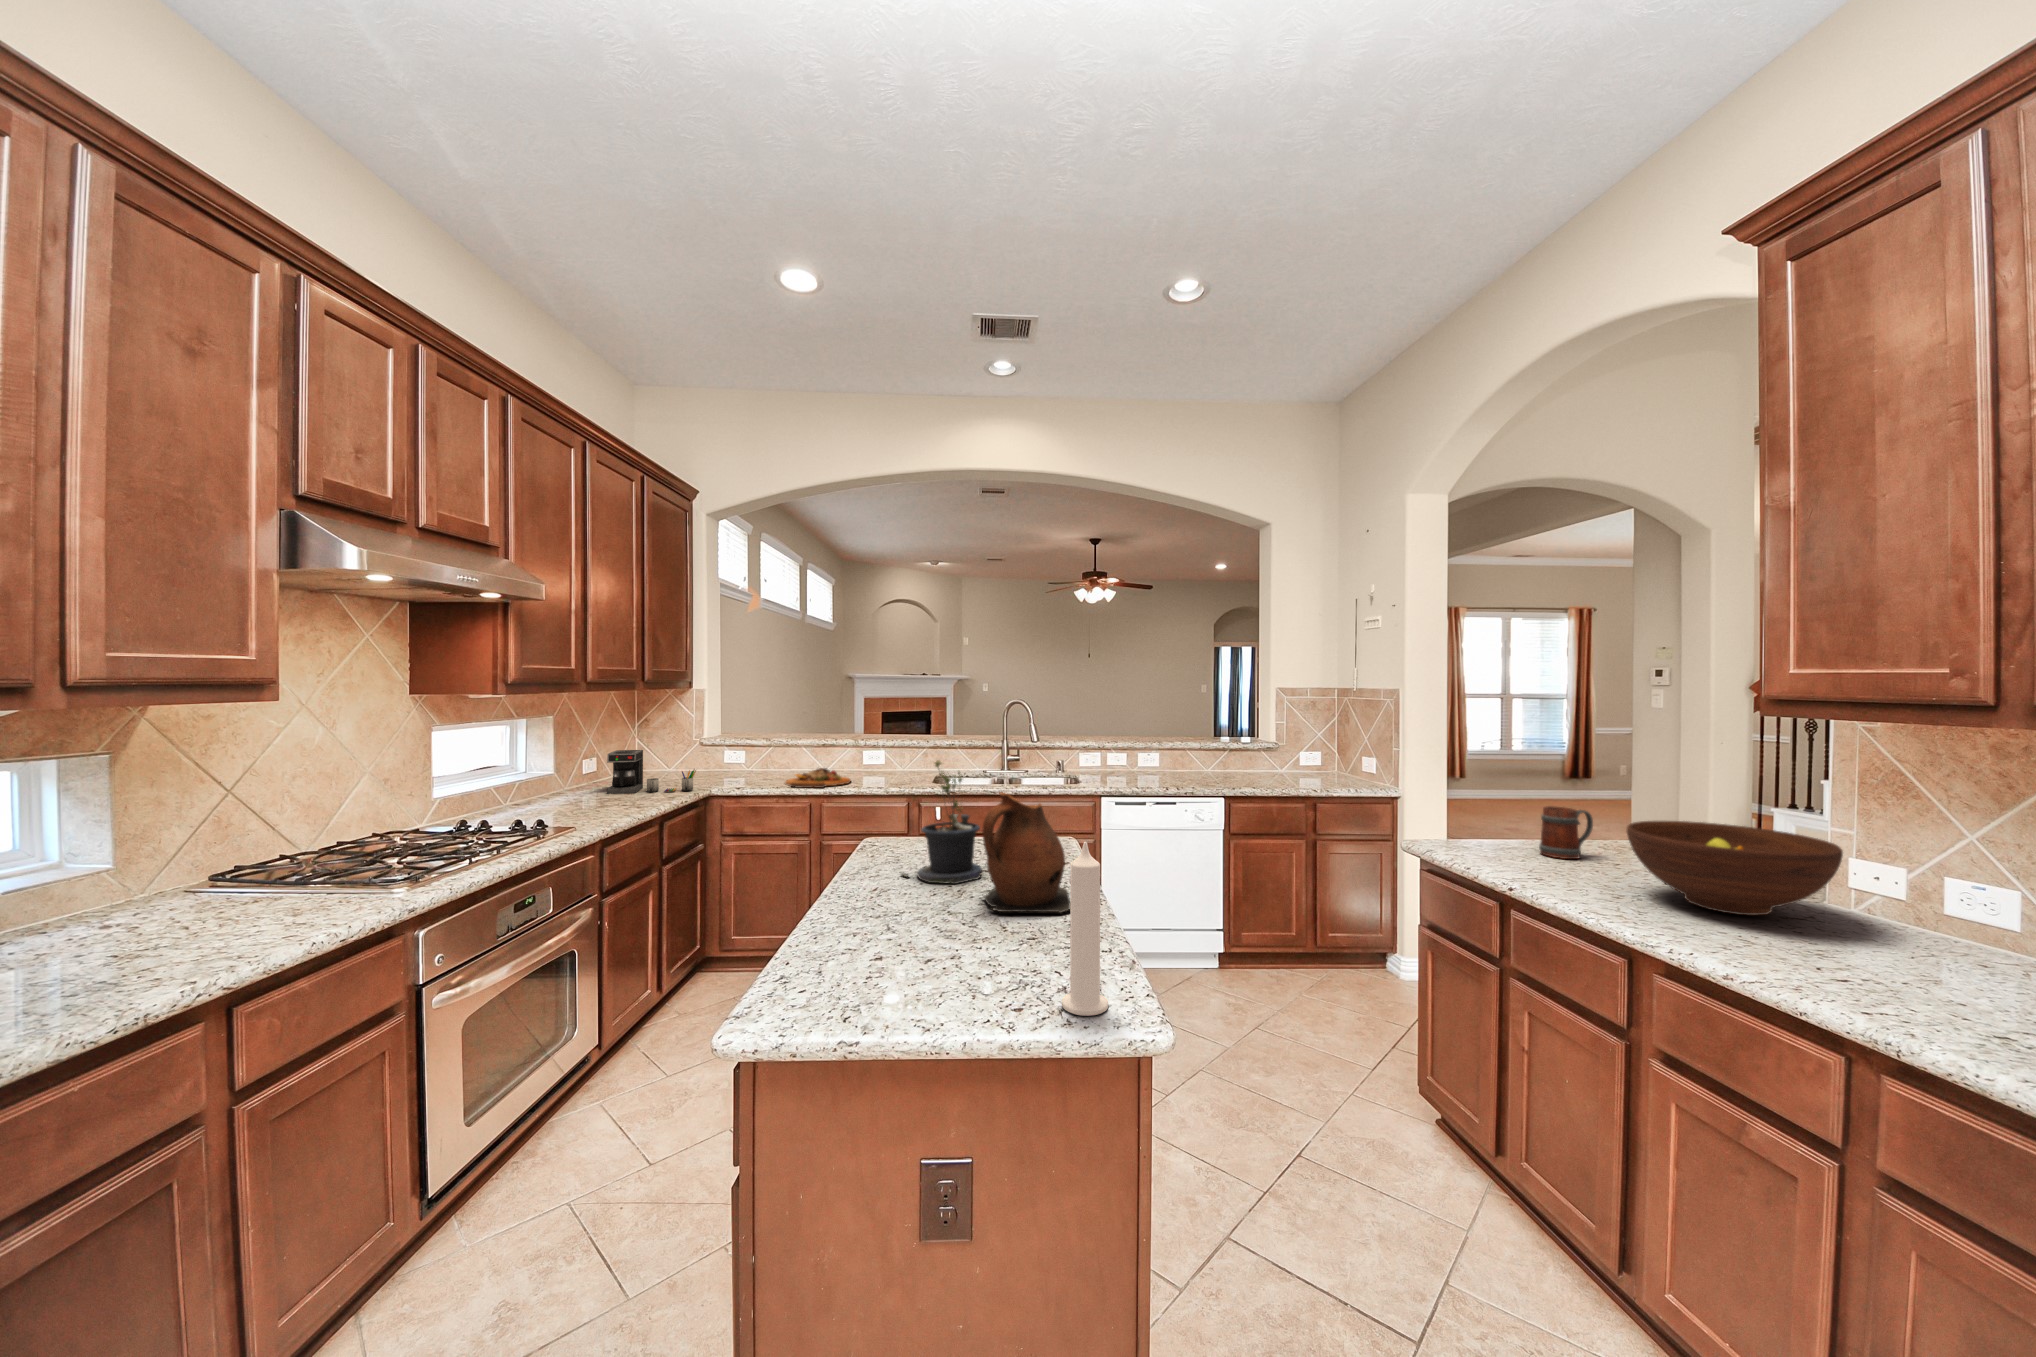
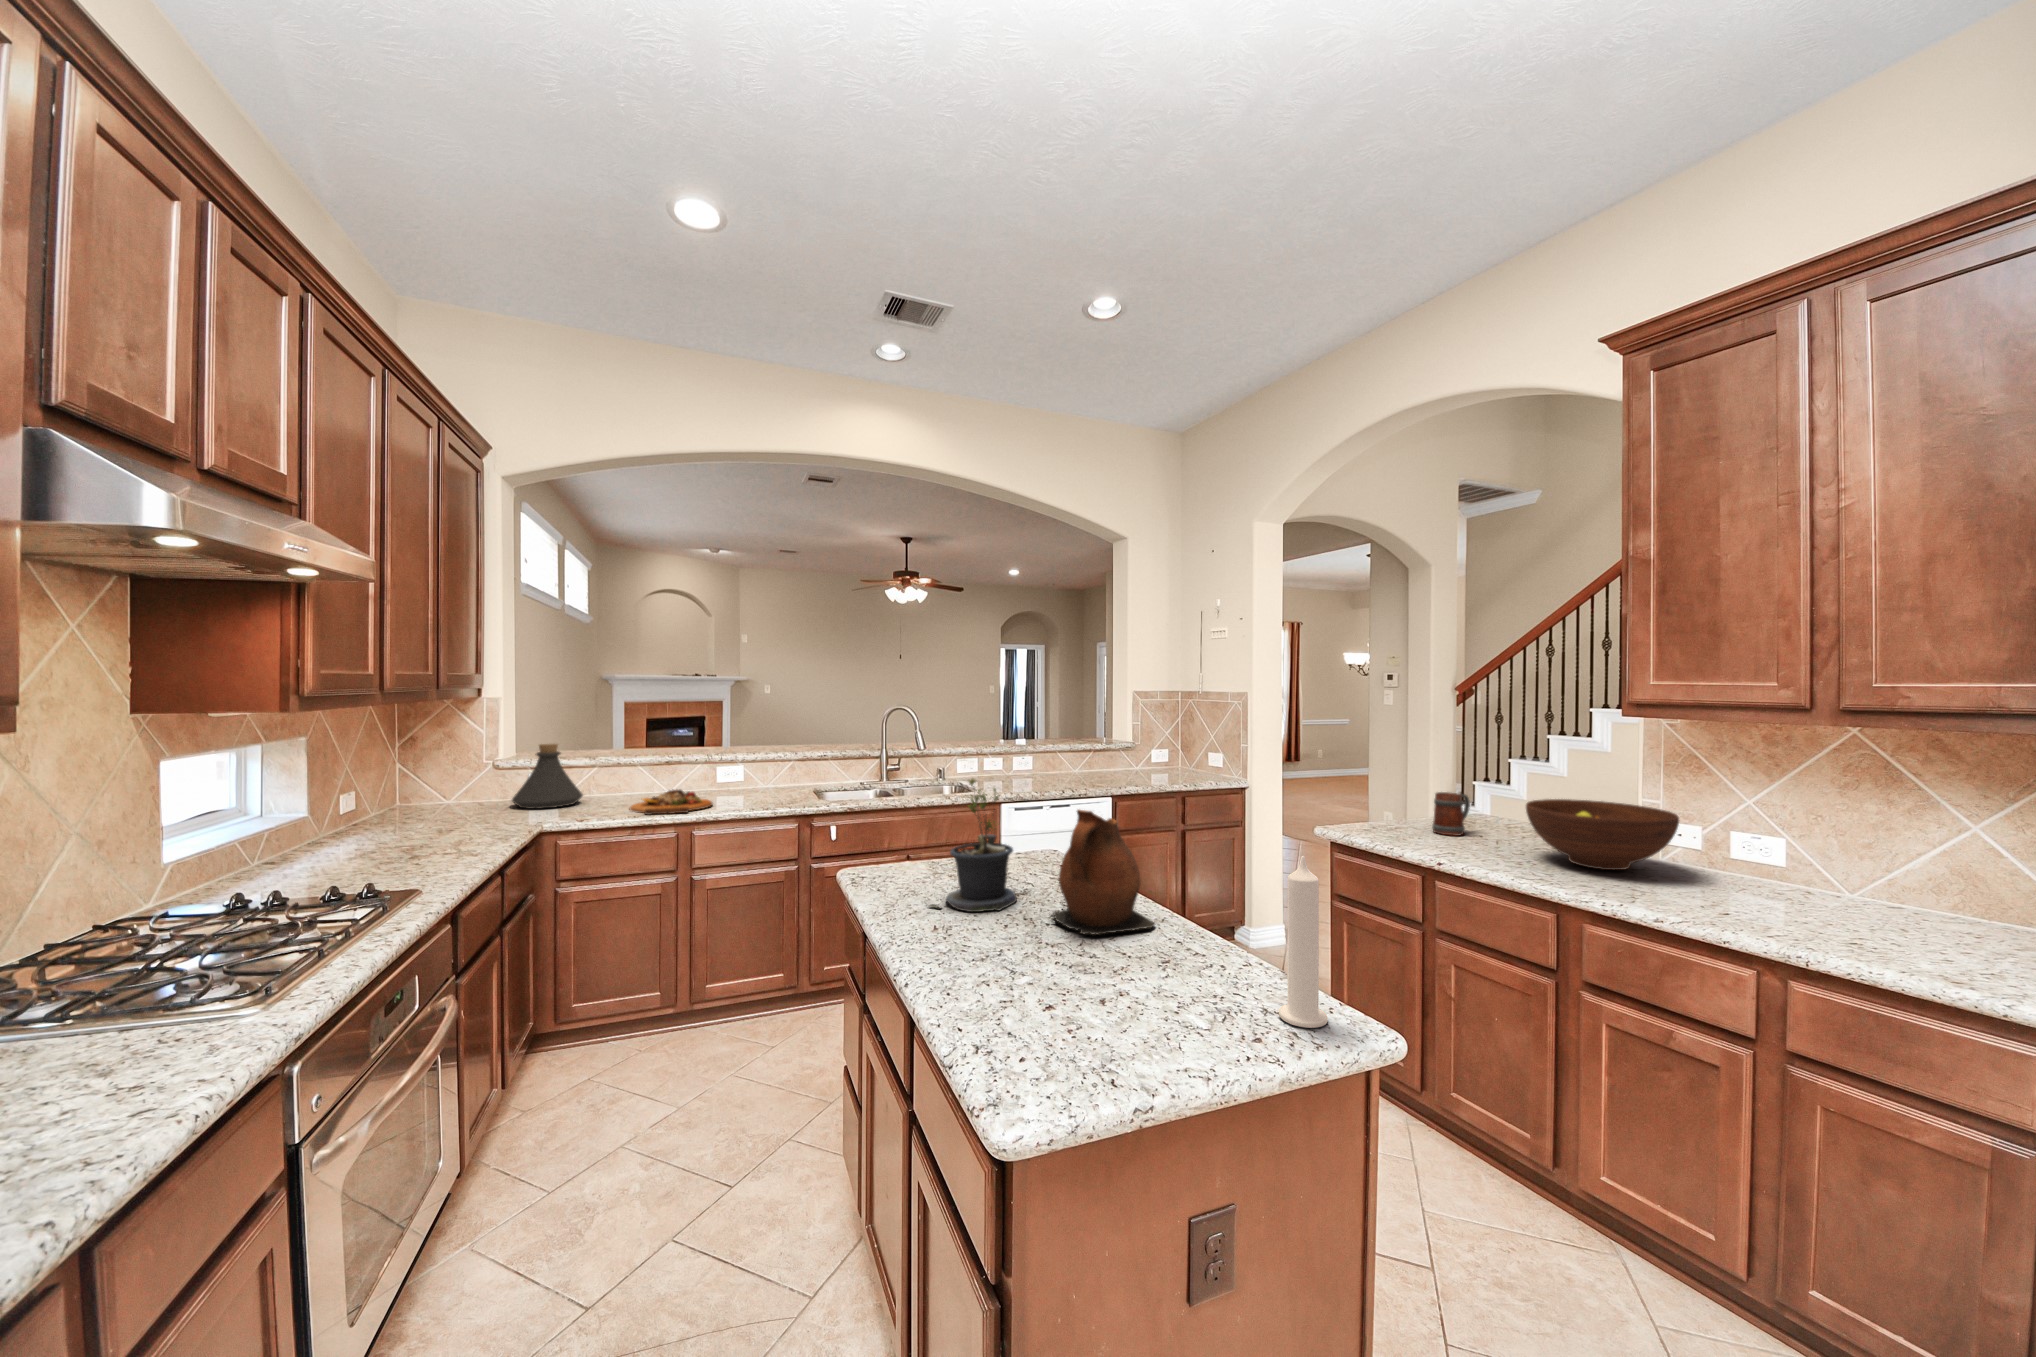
bottle: none [706,727,759,778] -> present [512,744,583,809]
coffee maker: present [607,750,696,794] -> none [395,778,523,839]

